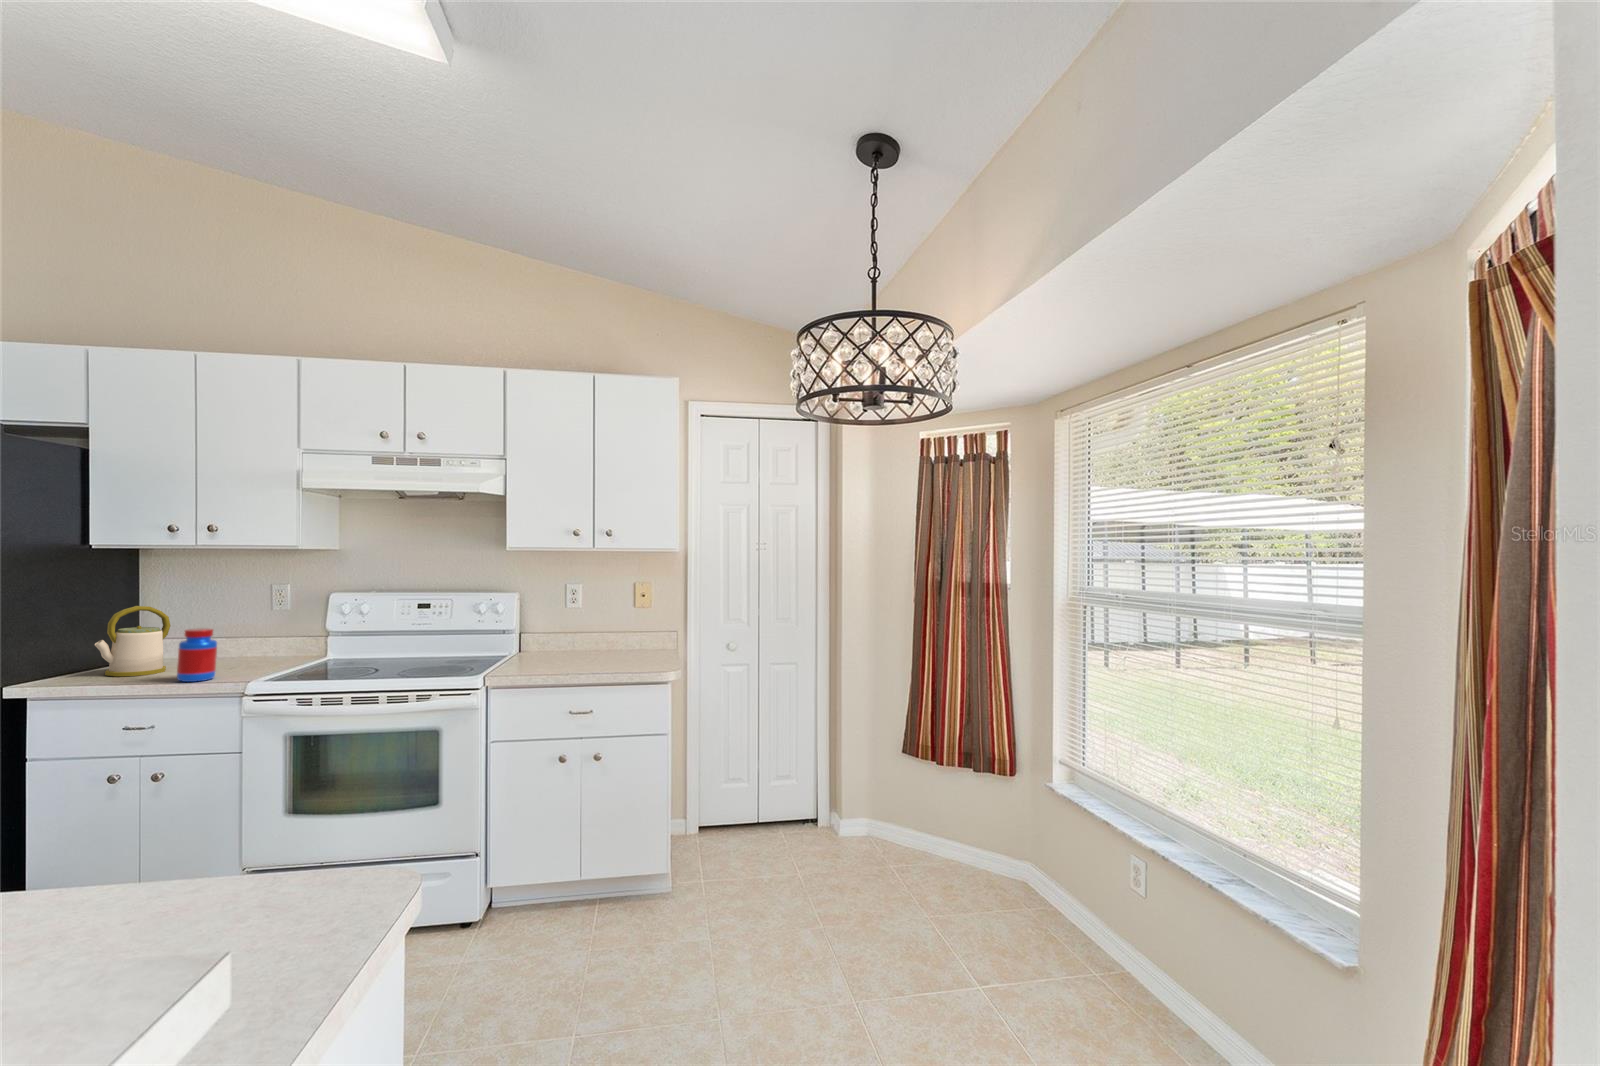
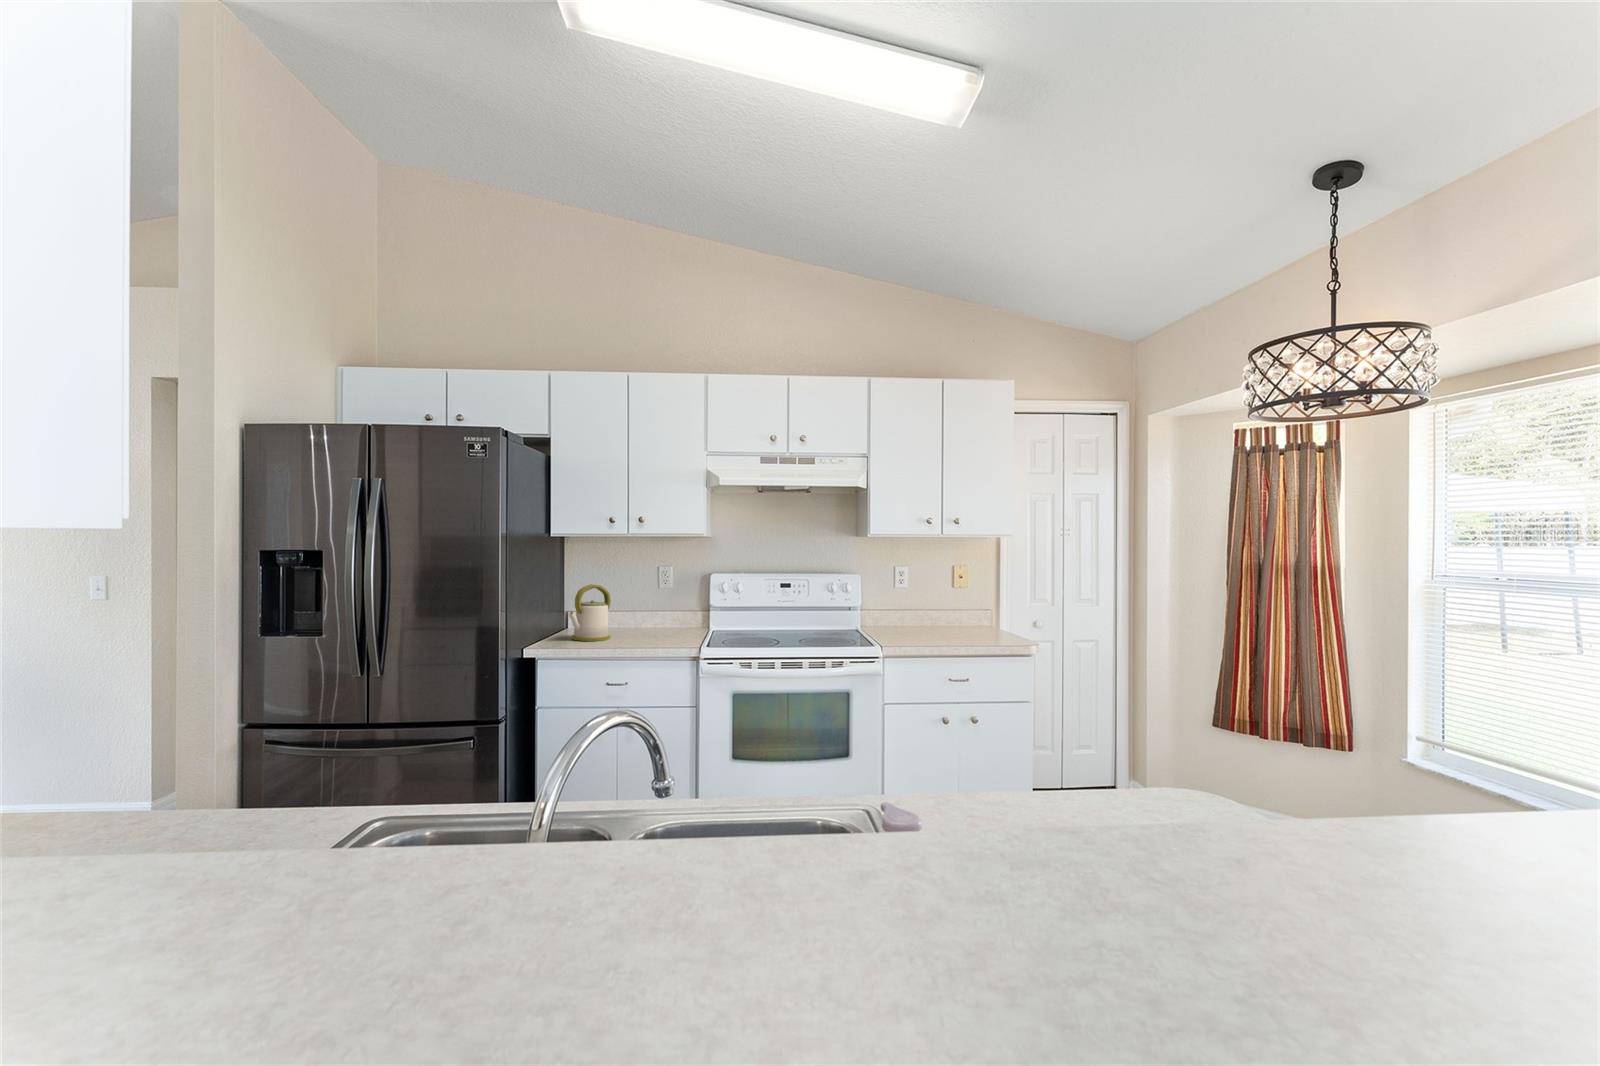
jar: present [177,628,217,682] -> none [638,603,663,646]

